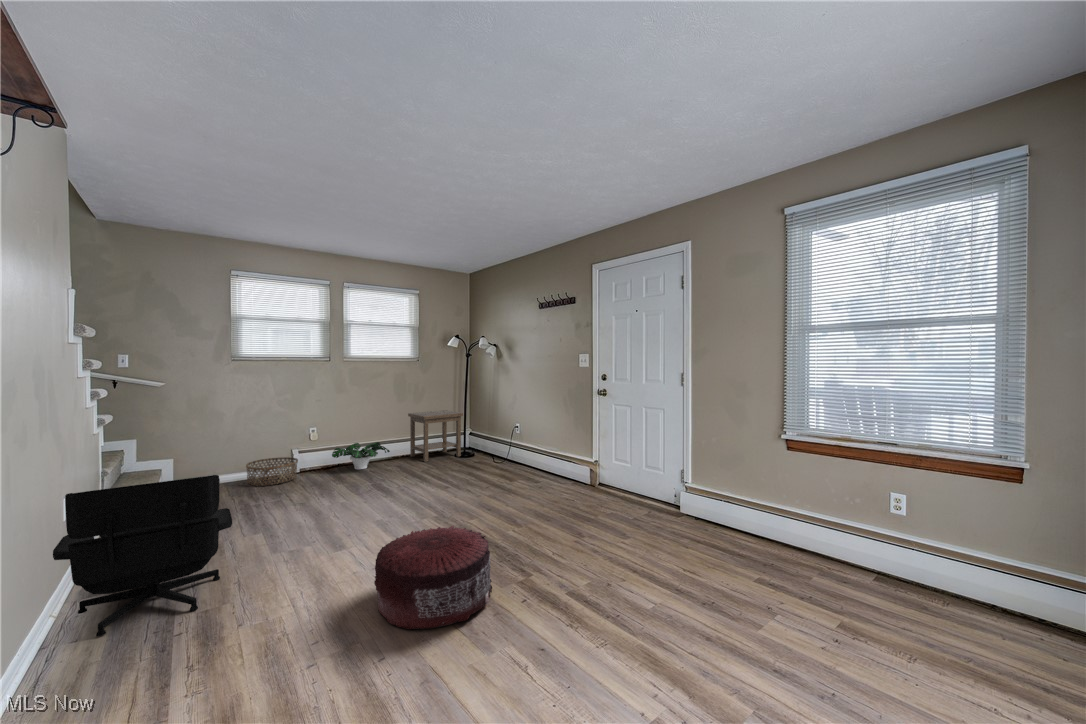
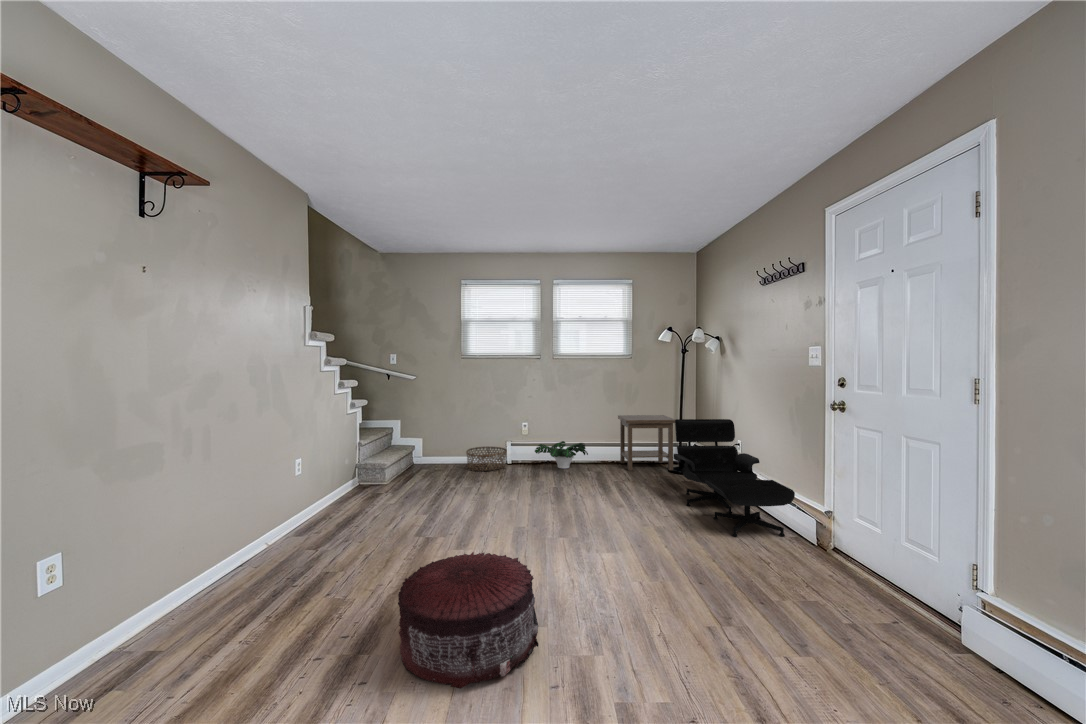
lounge chair: present [53,475,232,636] -> present [674,419,795,536]

